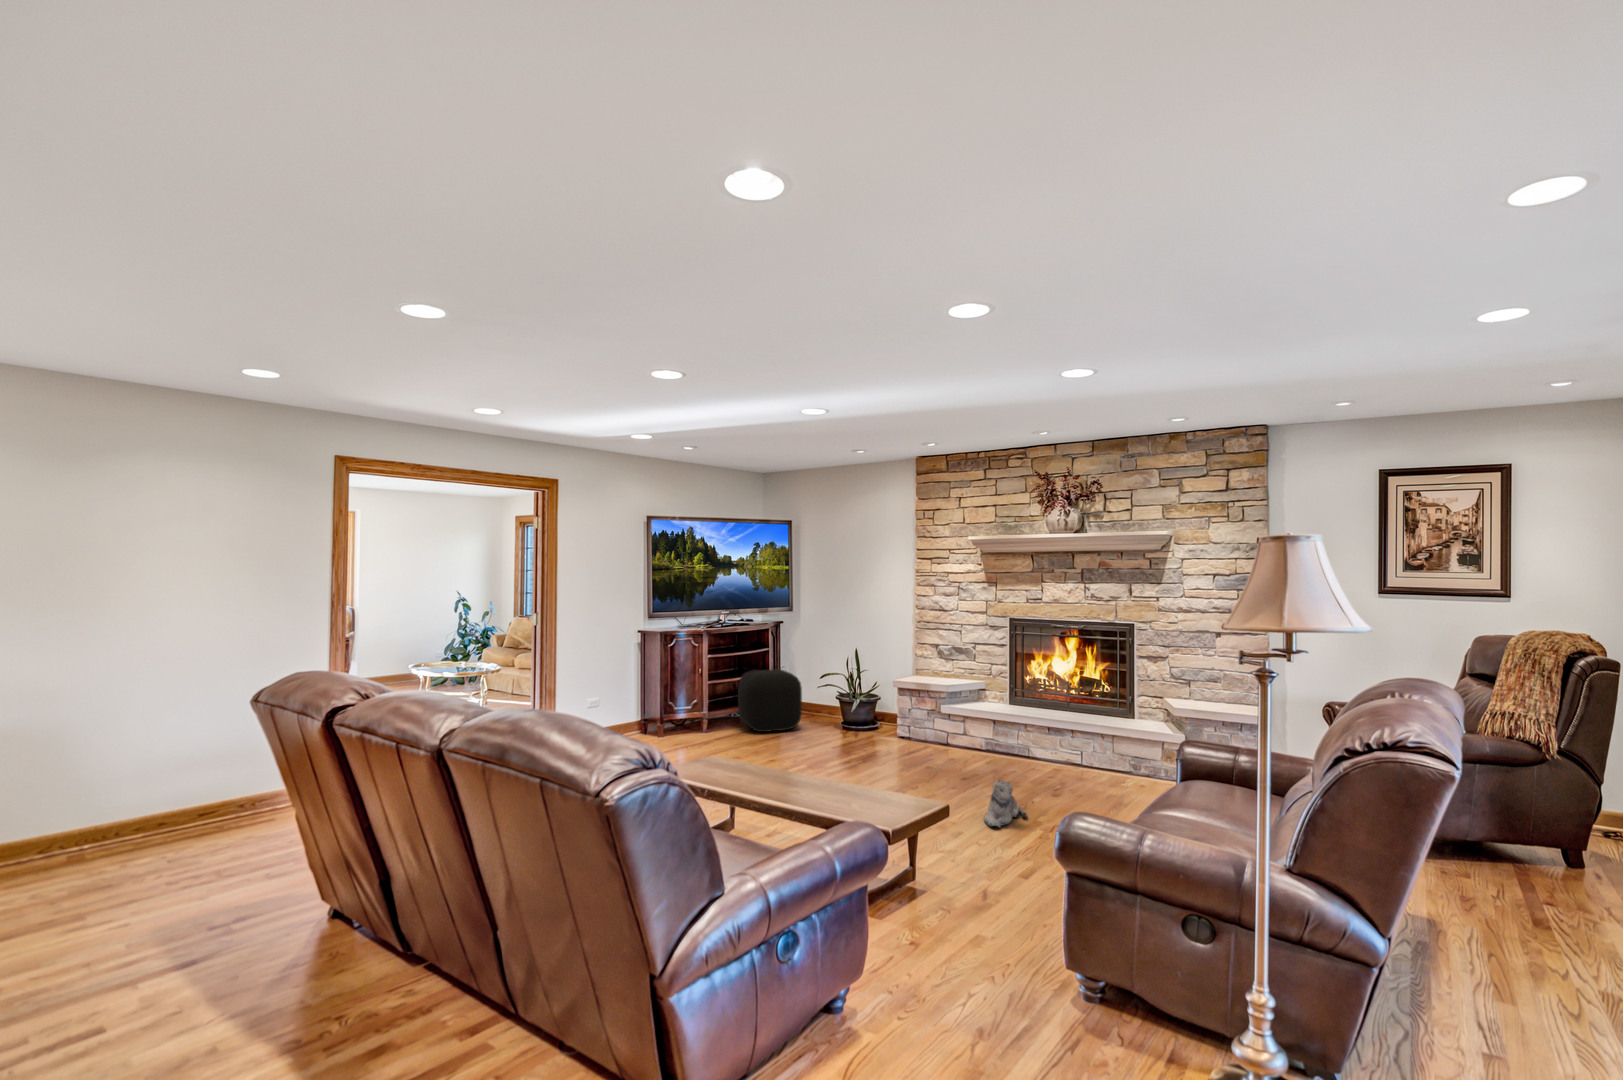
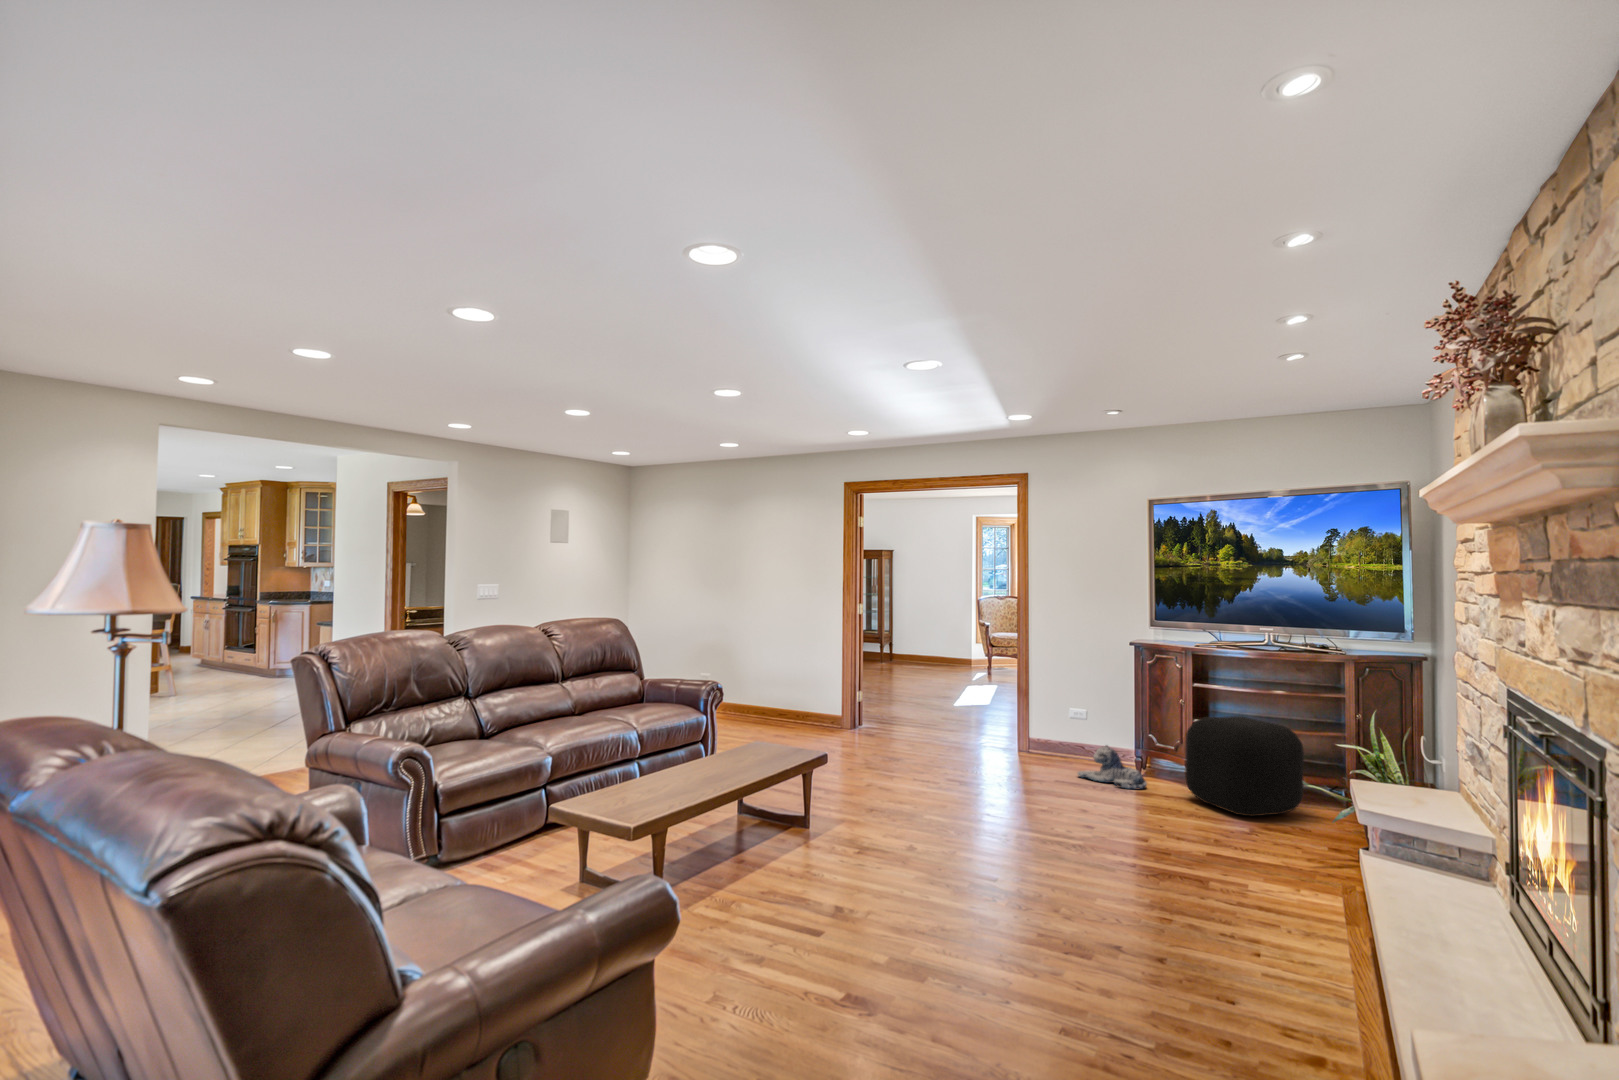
plush toy: present [984,780,1027,828] -> present [1078,745,1147,789]

